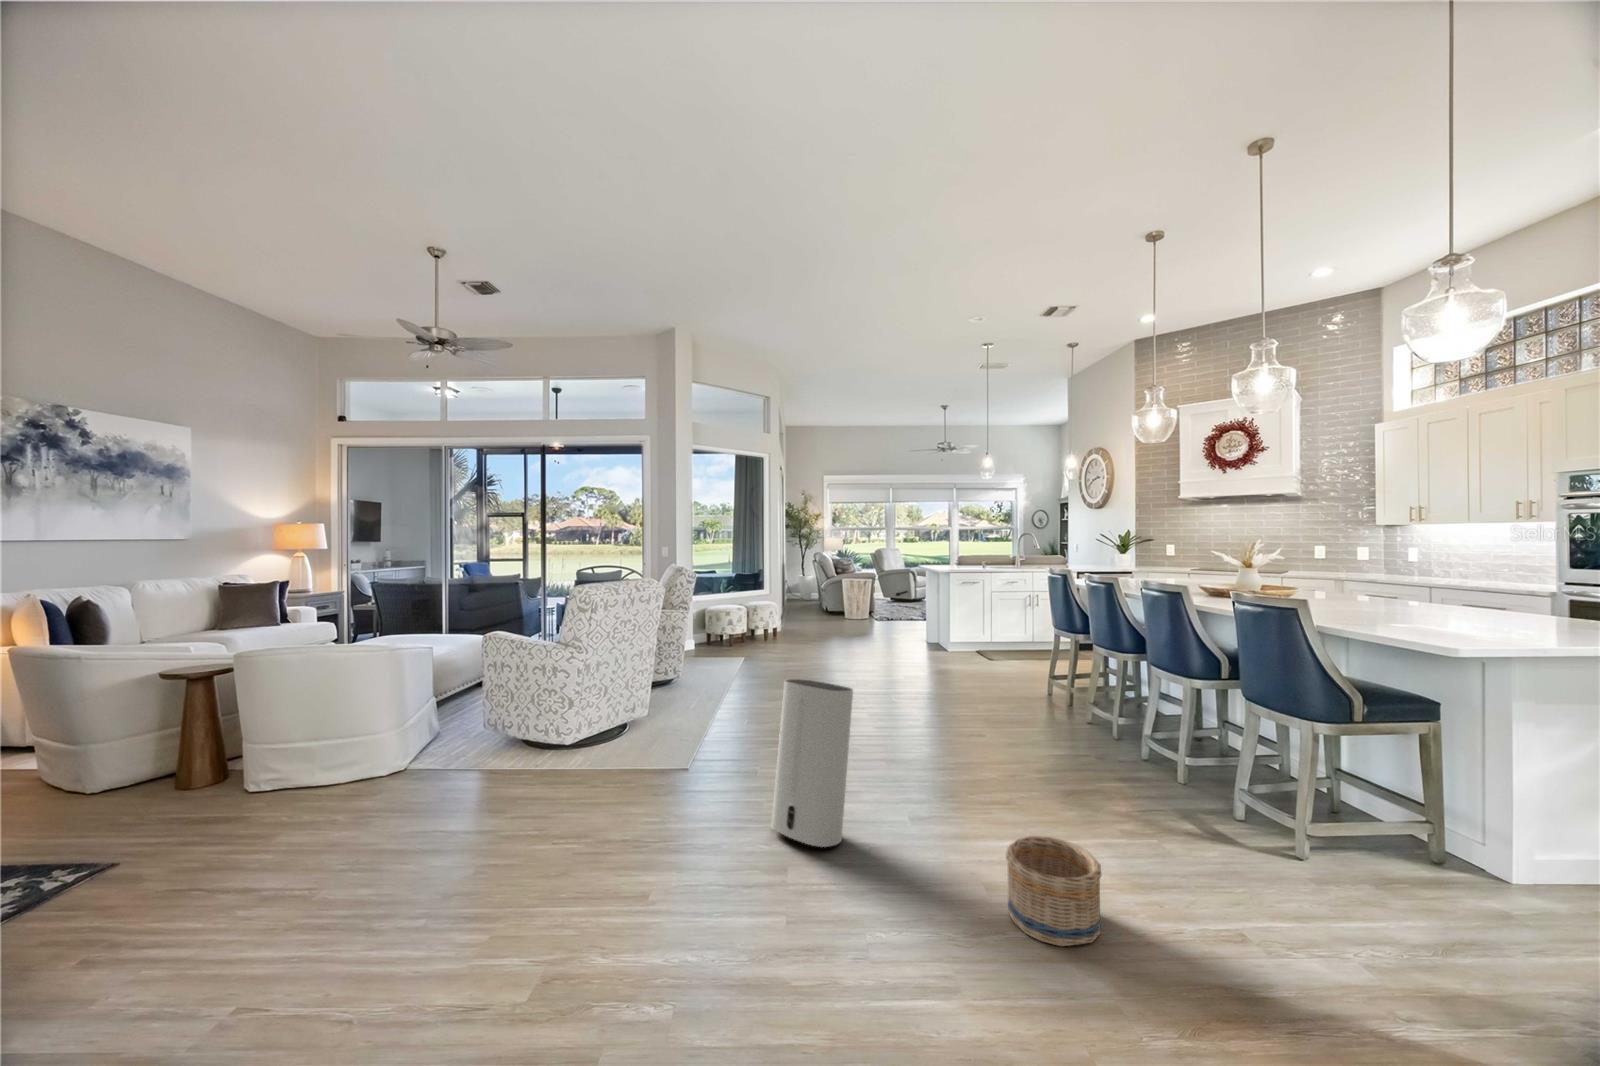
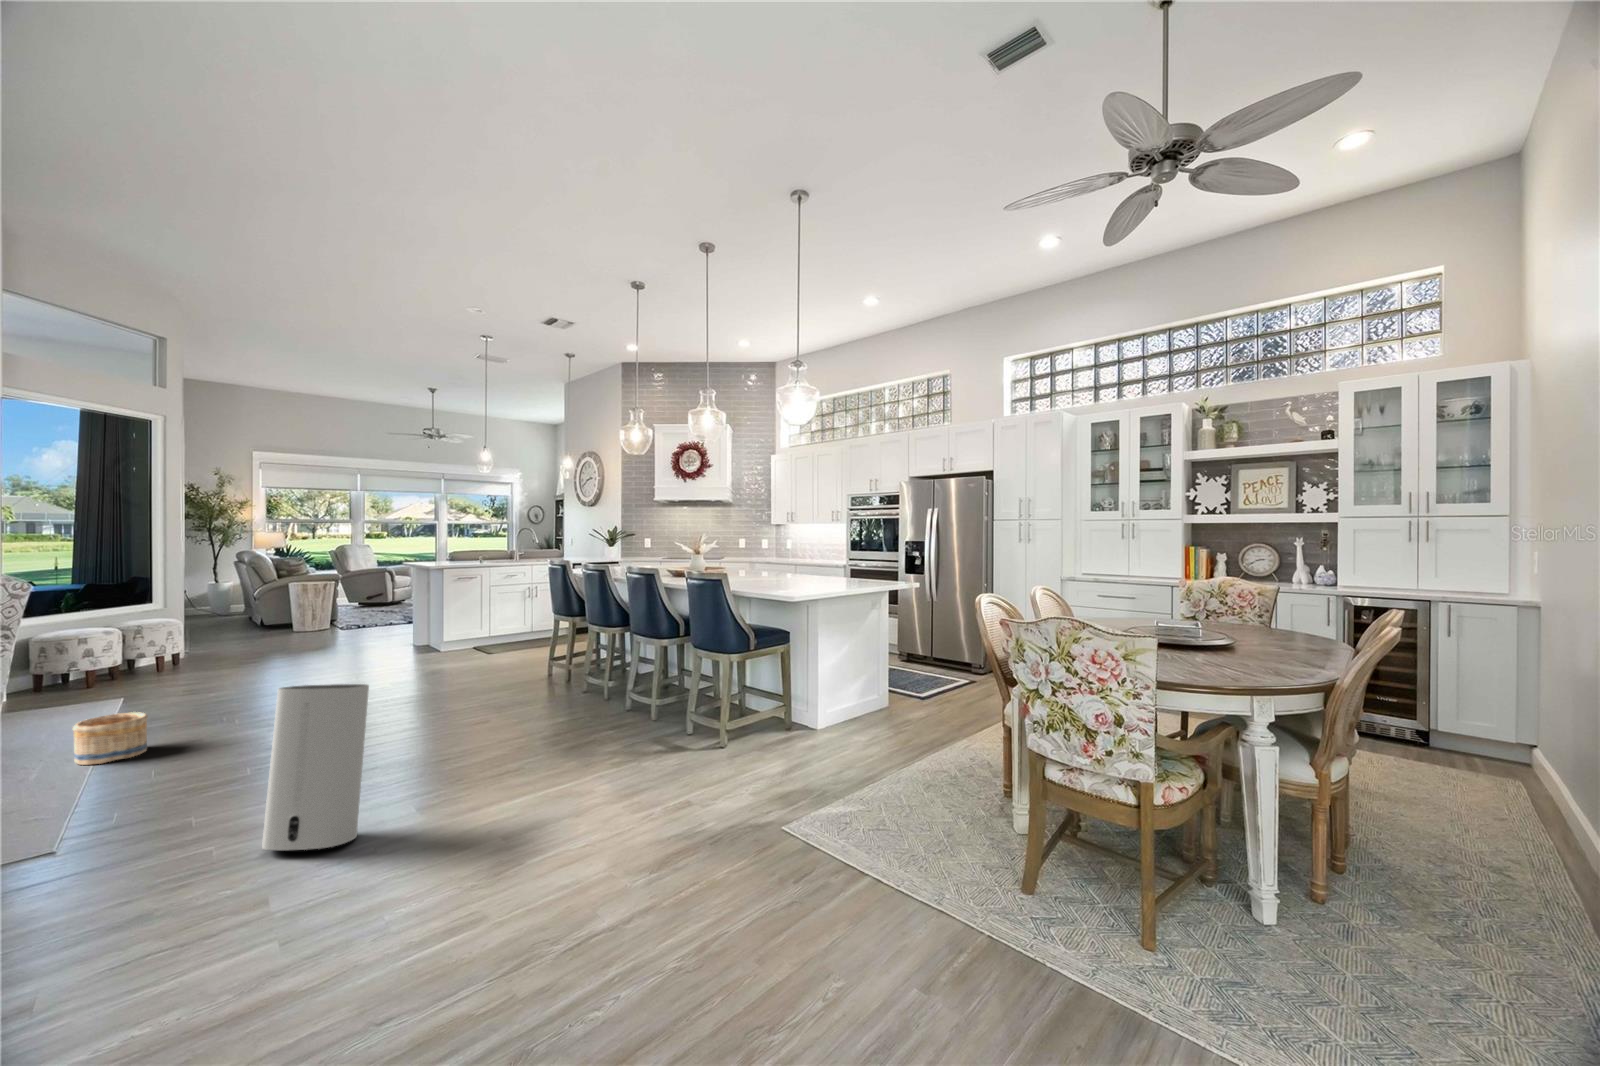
basket: present [1006,836,1101,947] -> present [73,712,148,765]

